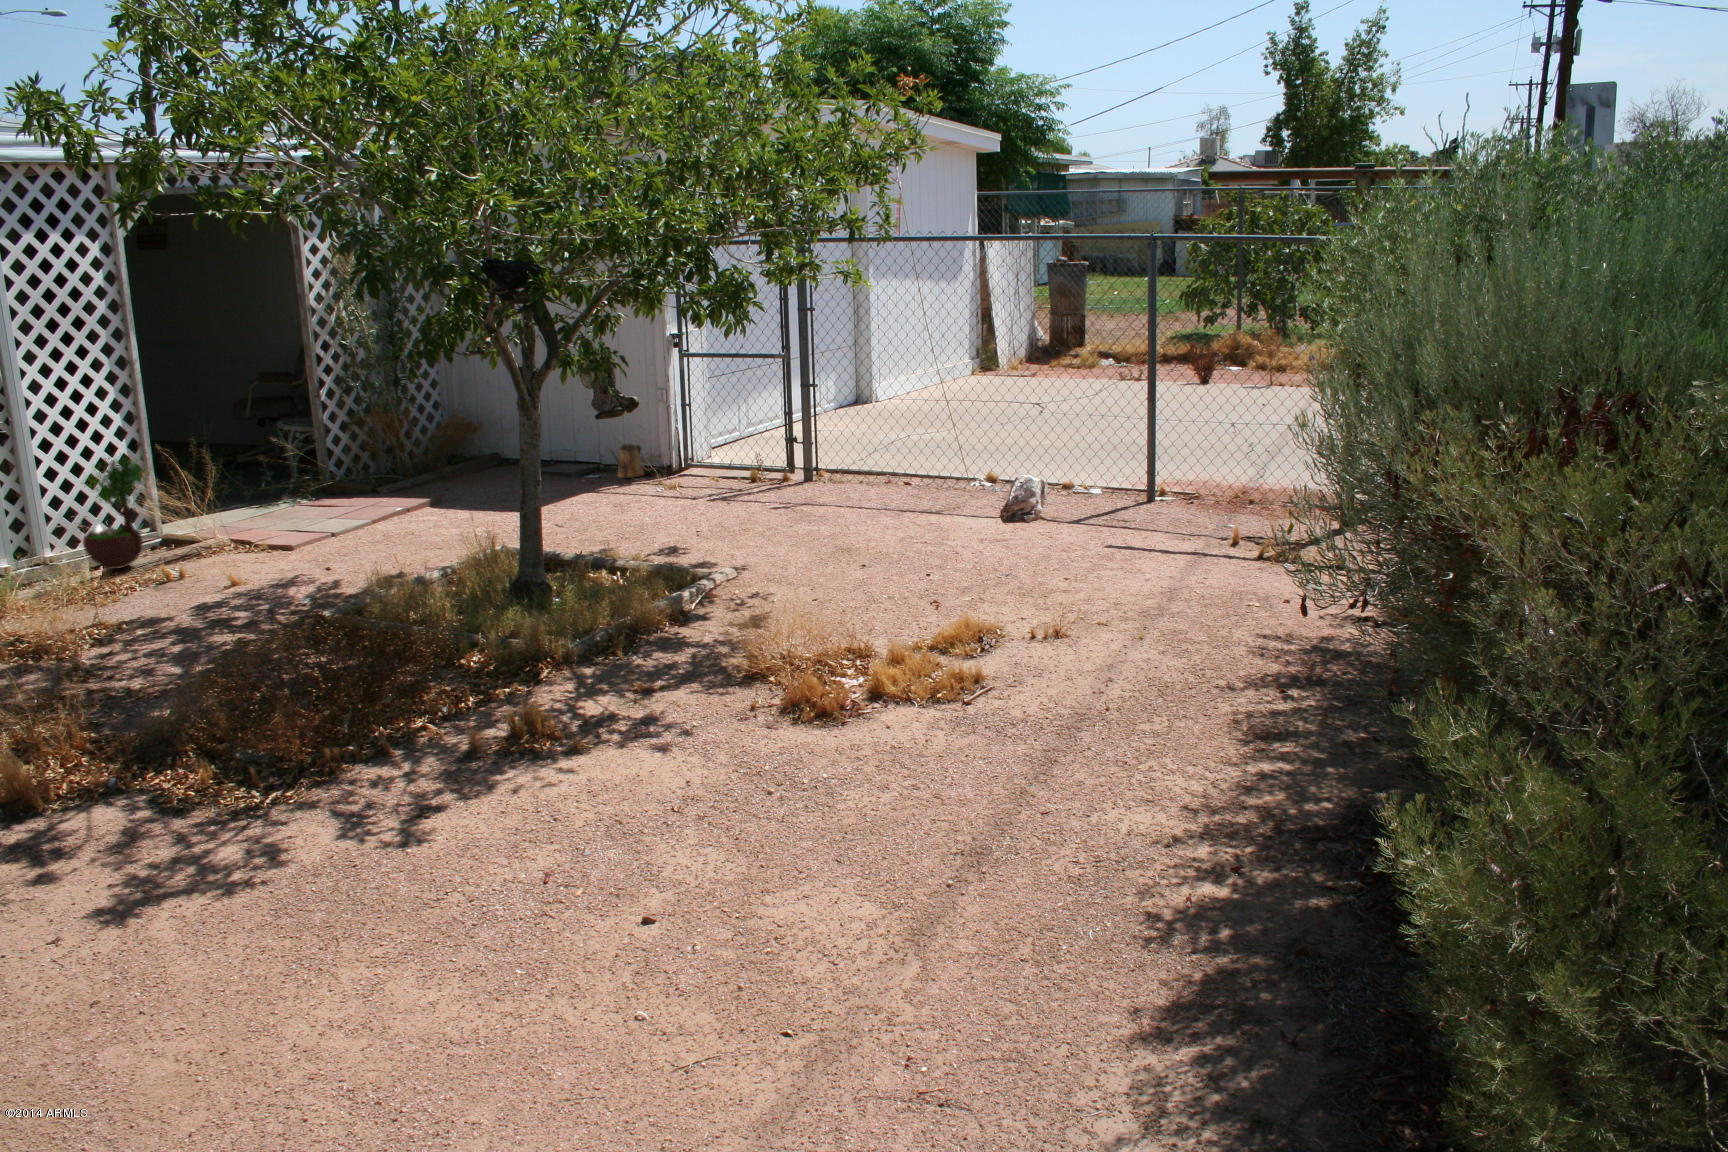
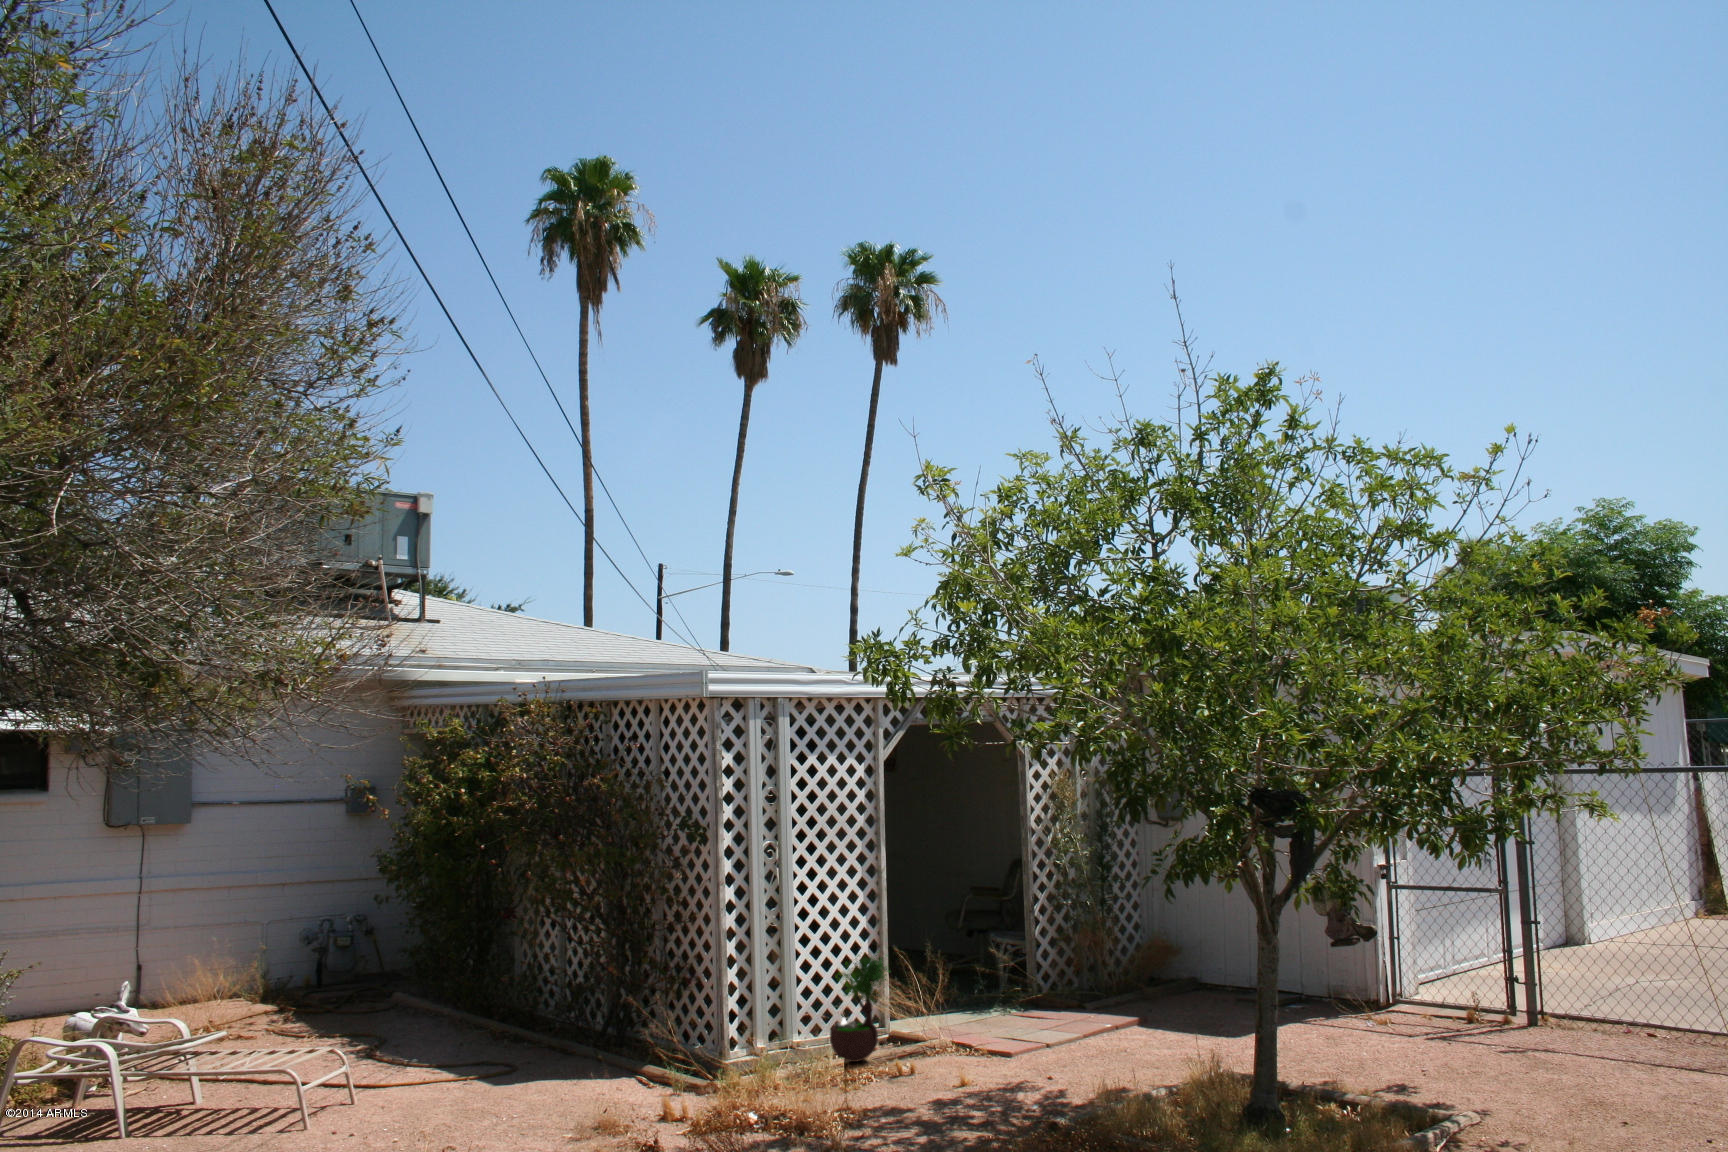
watering can: present [608,444,644,478] -> none [1311,976,1351,1014]

